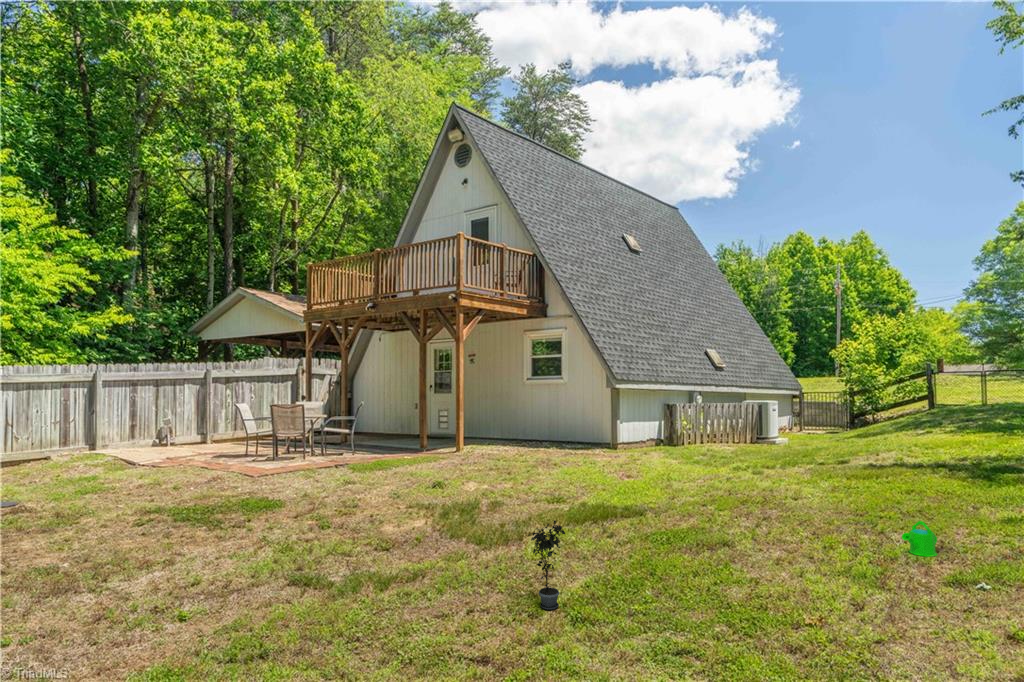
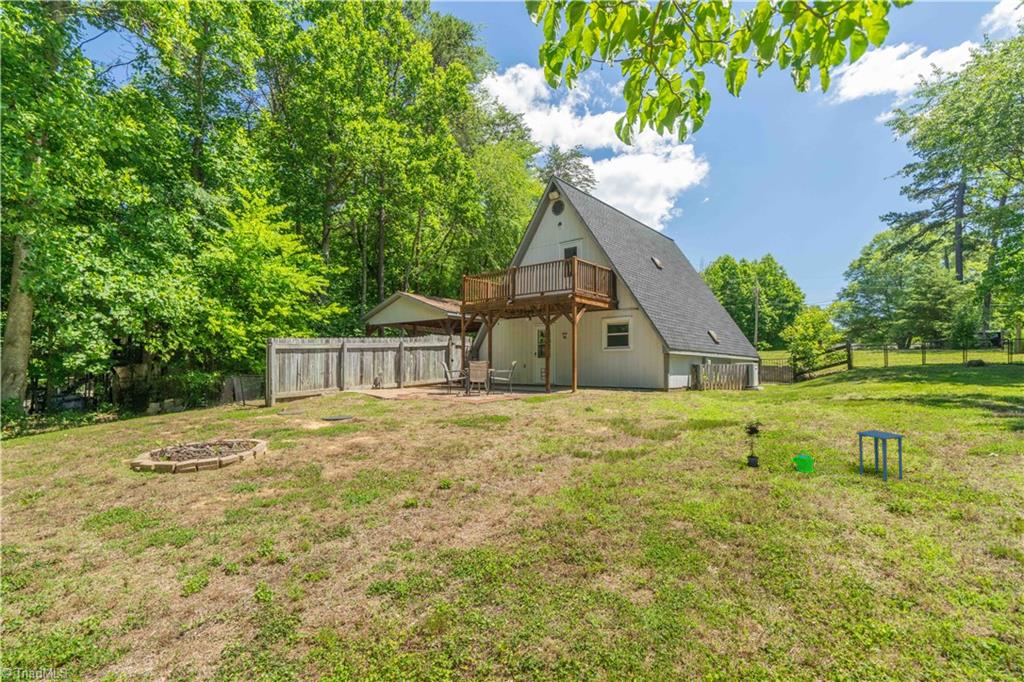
watering can: present [902,521,937,557] -> present [792,450,815,473]
side table: none [709,543,784,648] -> present [856,430,904,481]

